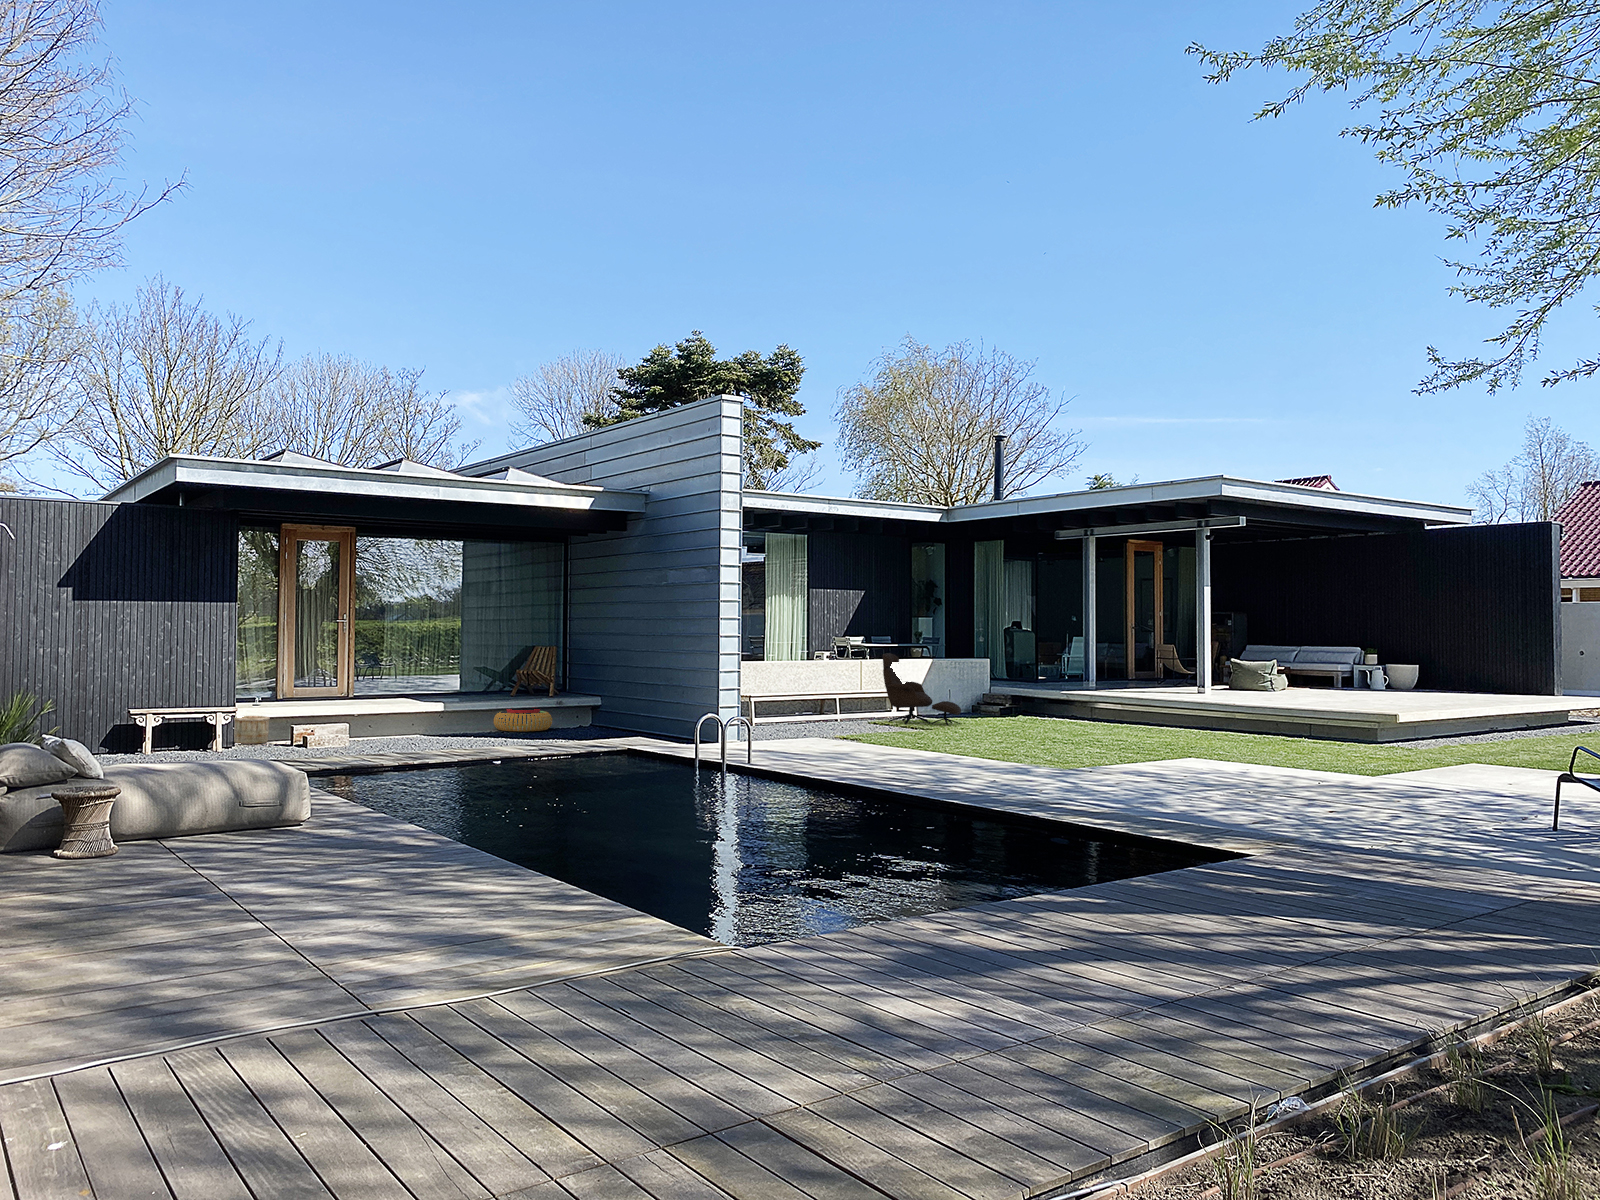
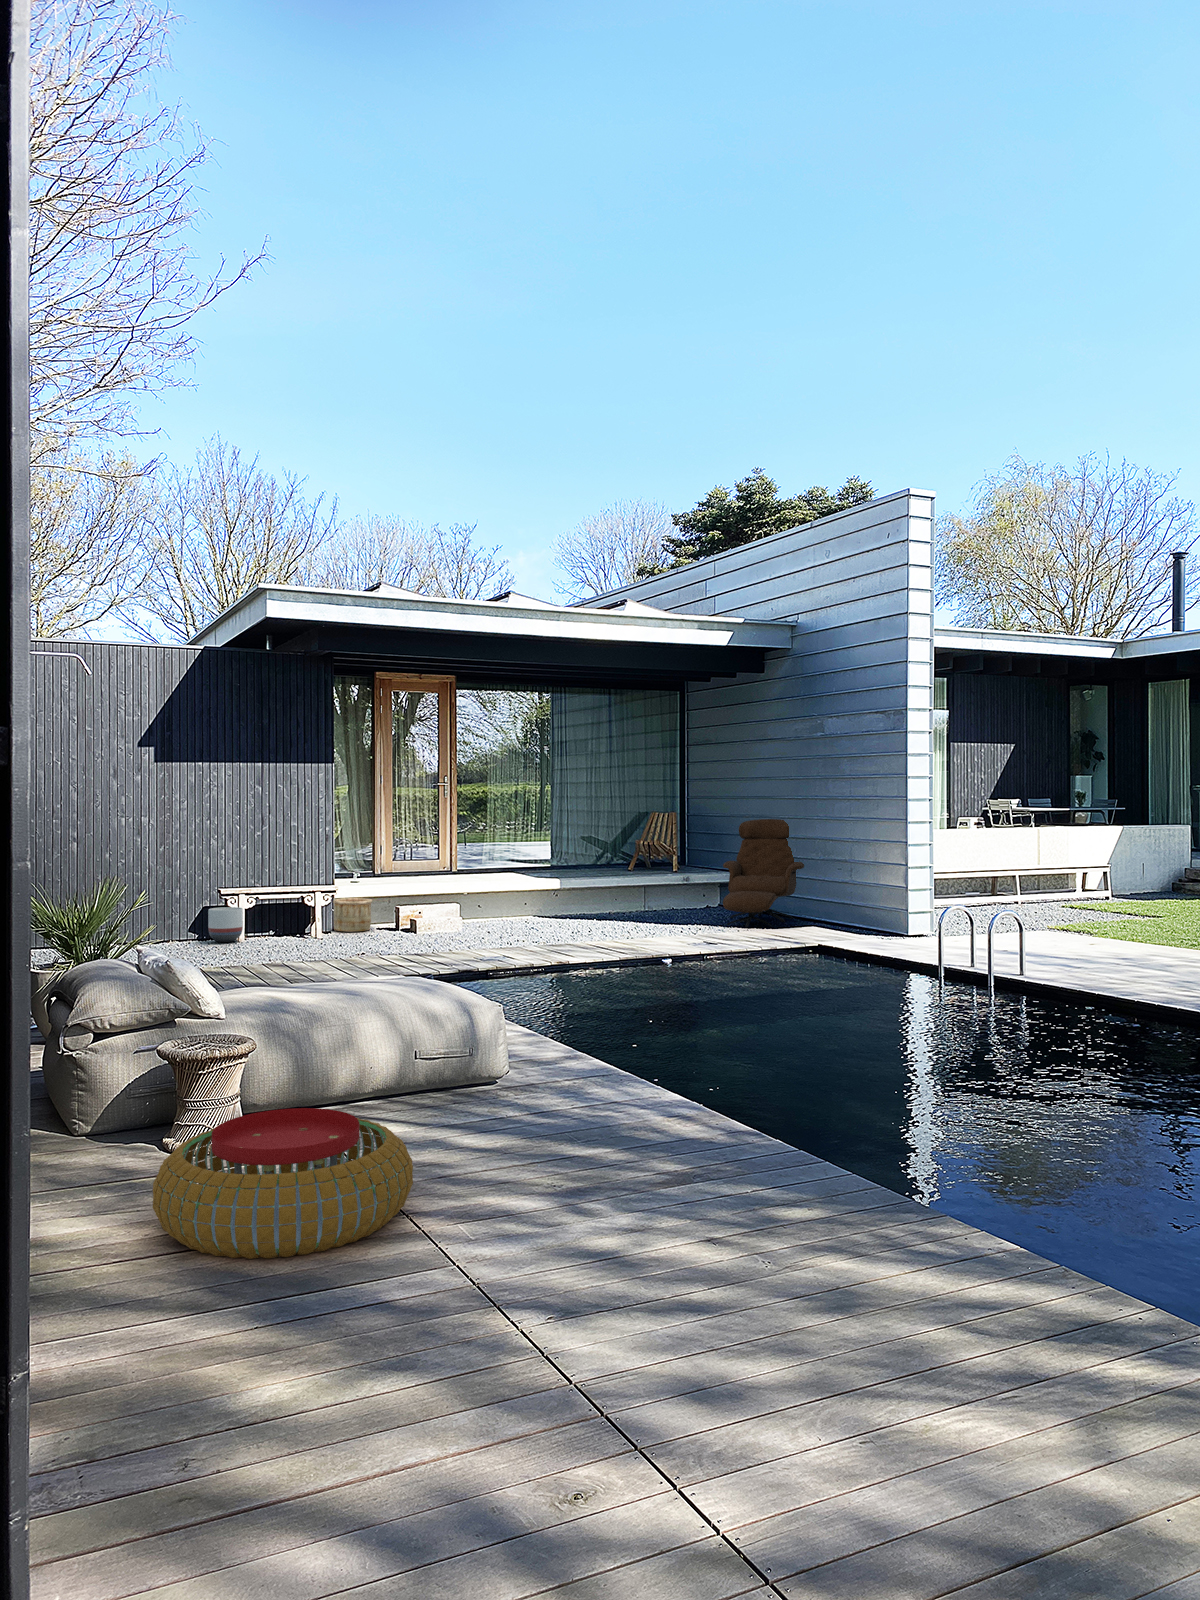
lounge chair: present [883,653,961,725] -> present [723,819,804,927]
pouf: present [494,709,552,732] -> present [153,1108,413,1259]
planter: none [118,722,149,751] -> present [208,907,243,942]

